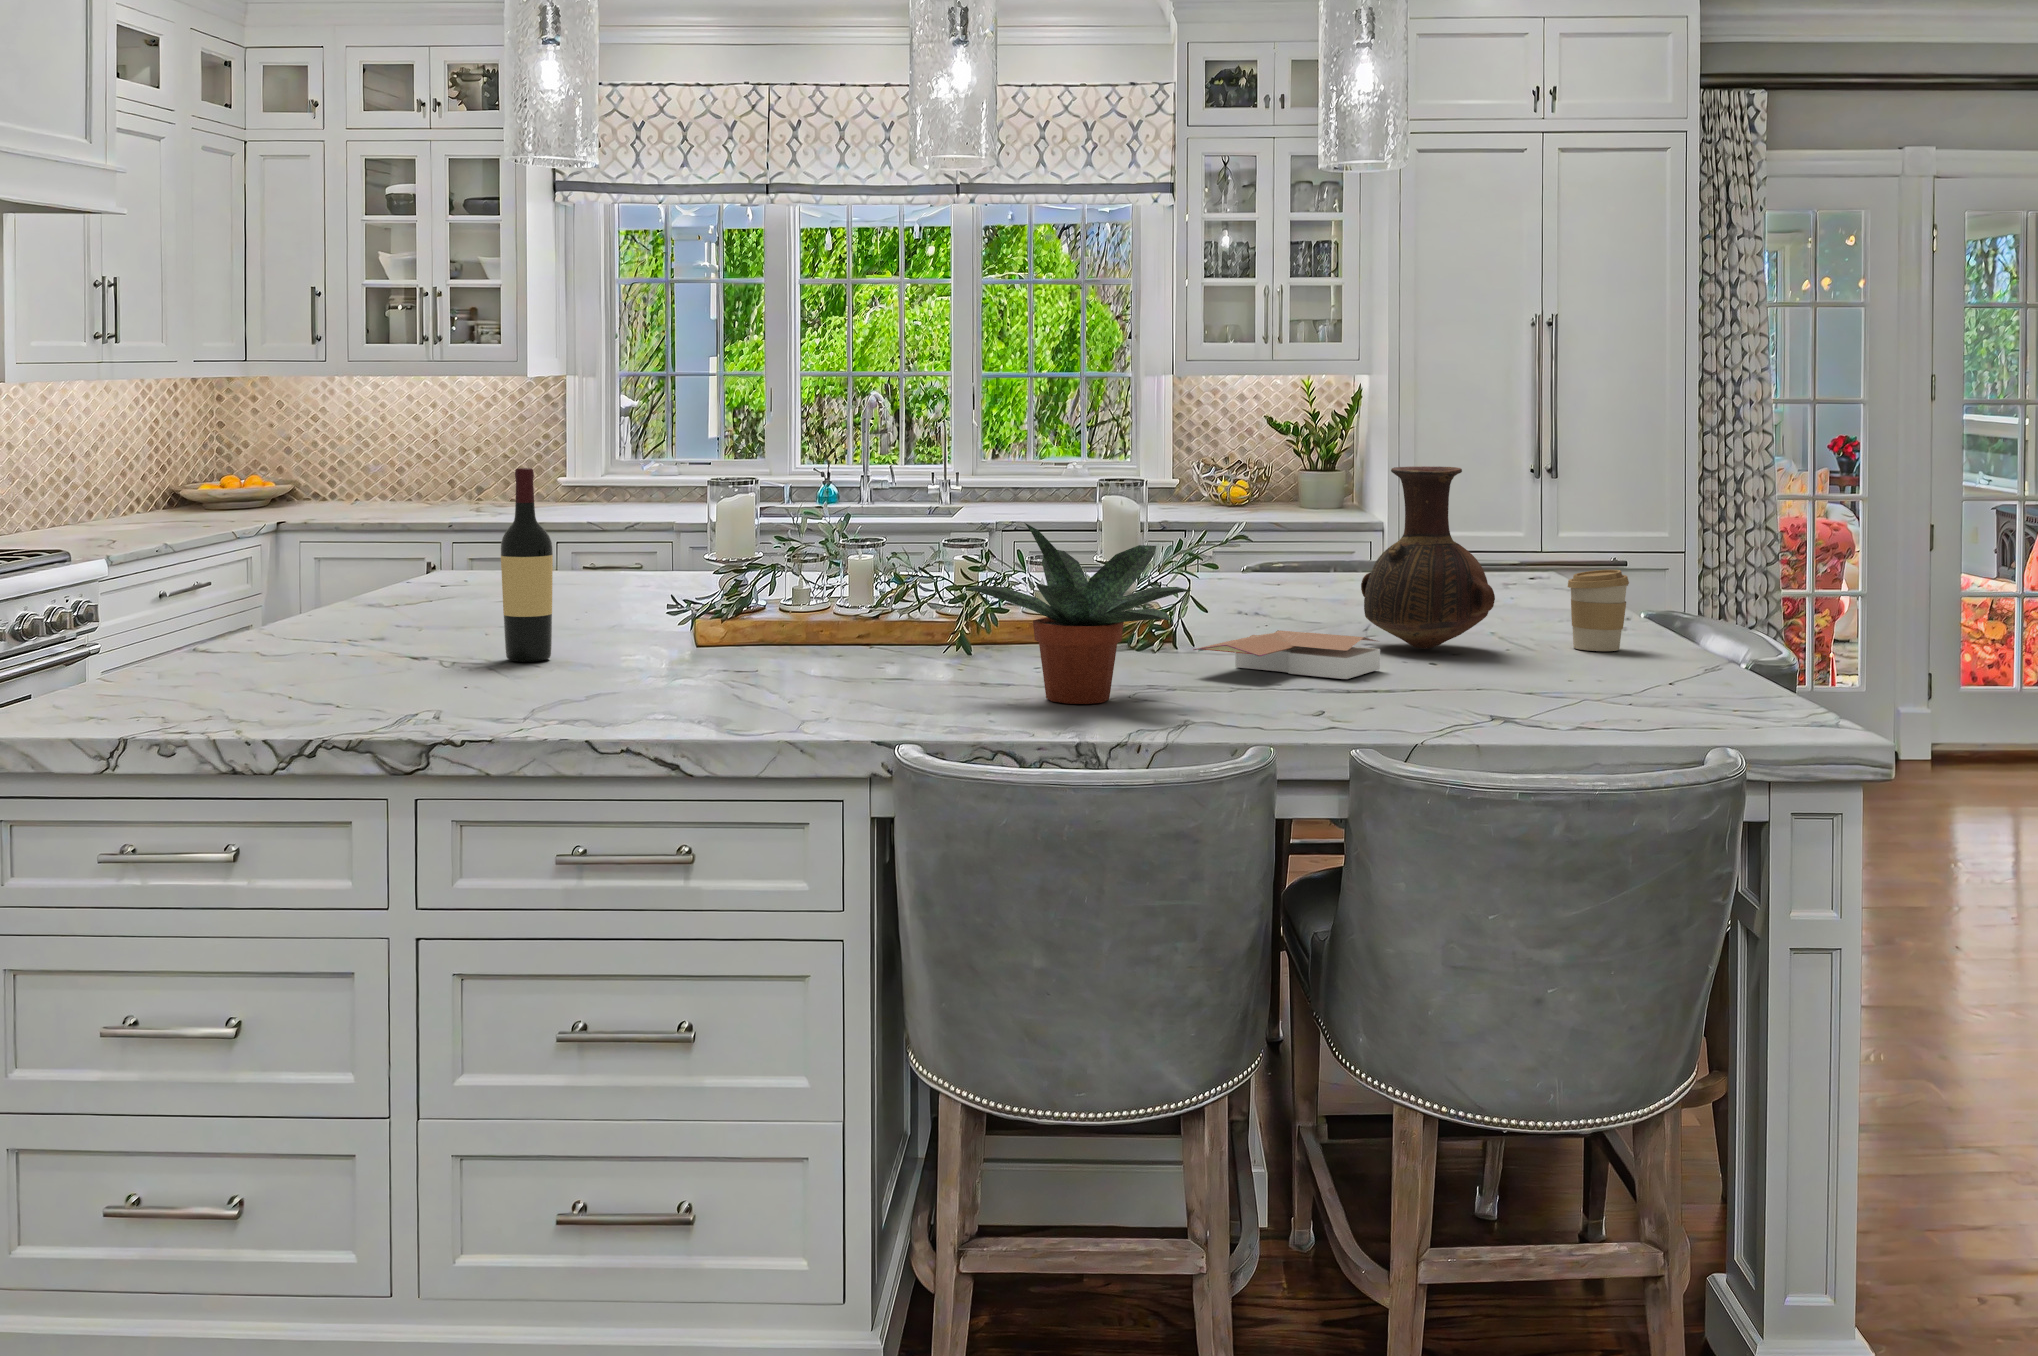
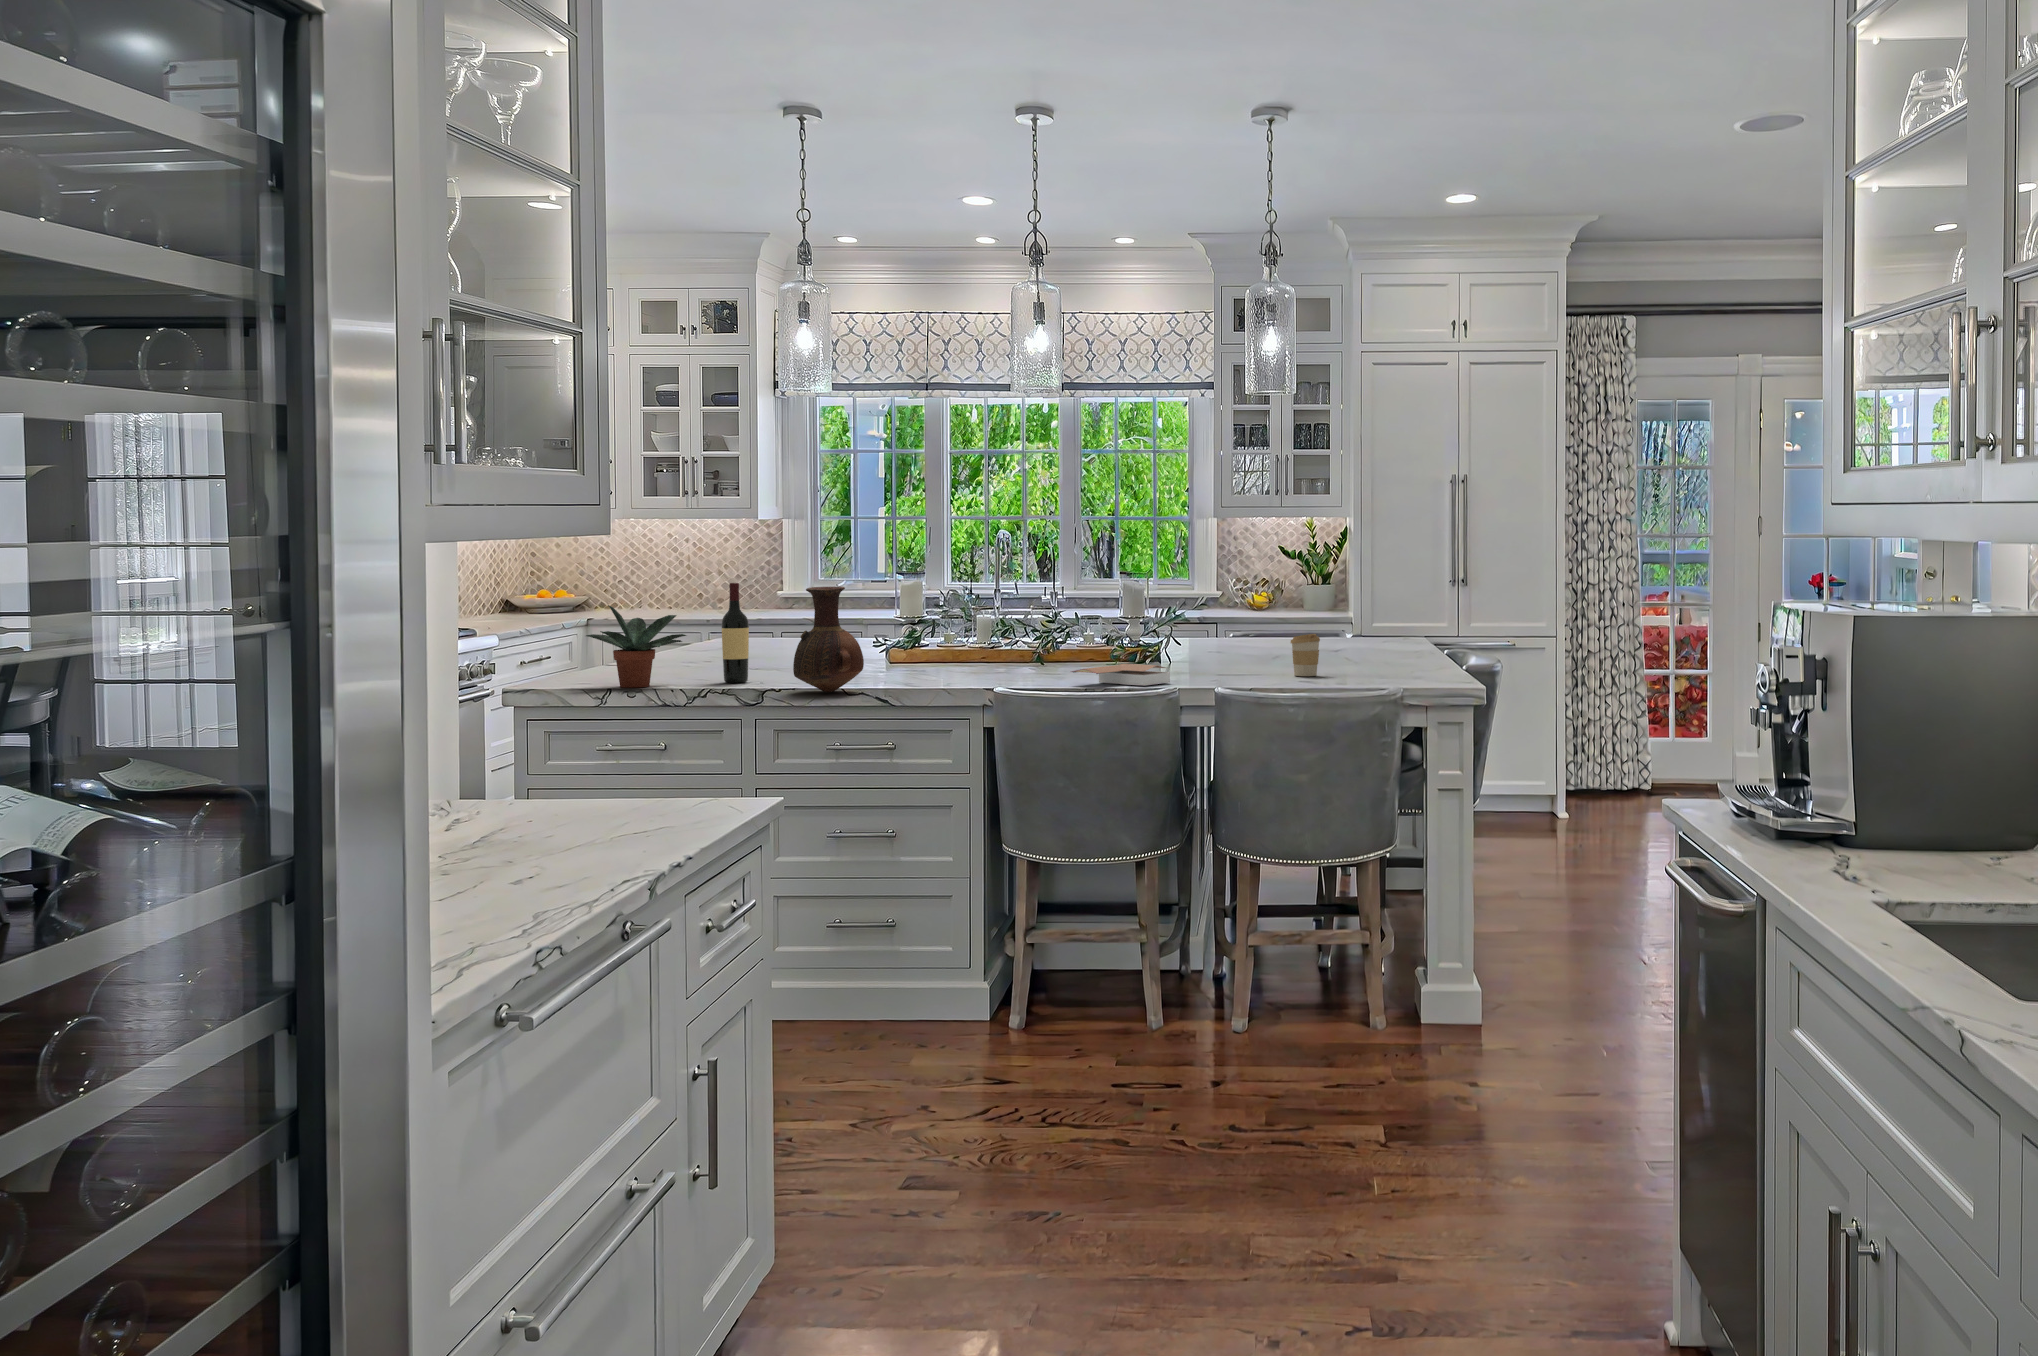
vase: present [1361,466,1495,649] -> present [793,587,864,692]
potted plant: present [965,523,1191,704] -> present [586,605,686,688]

